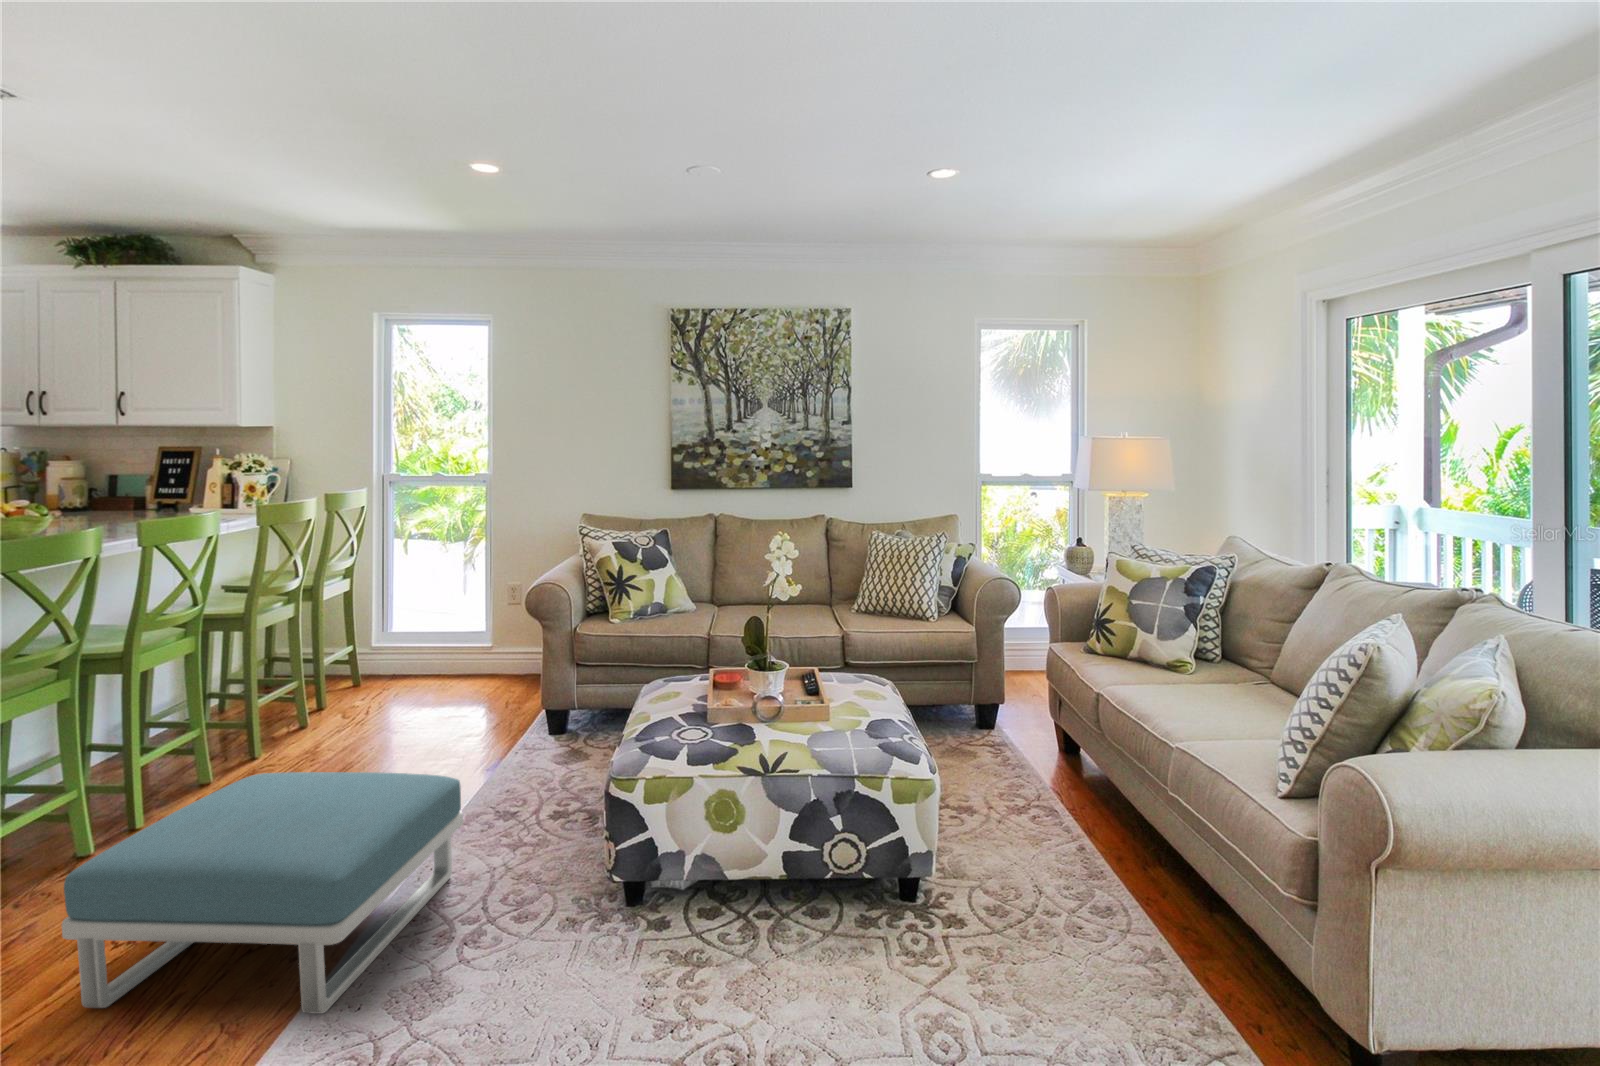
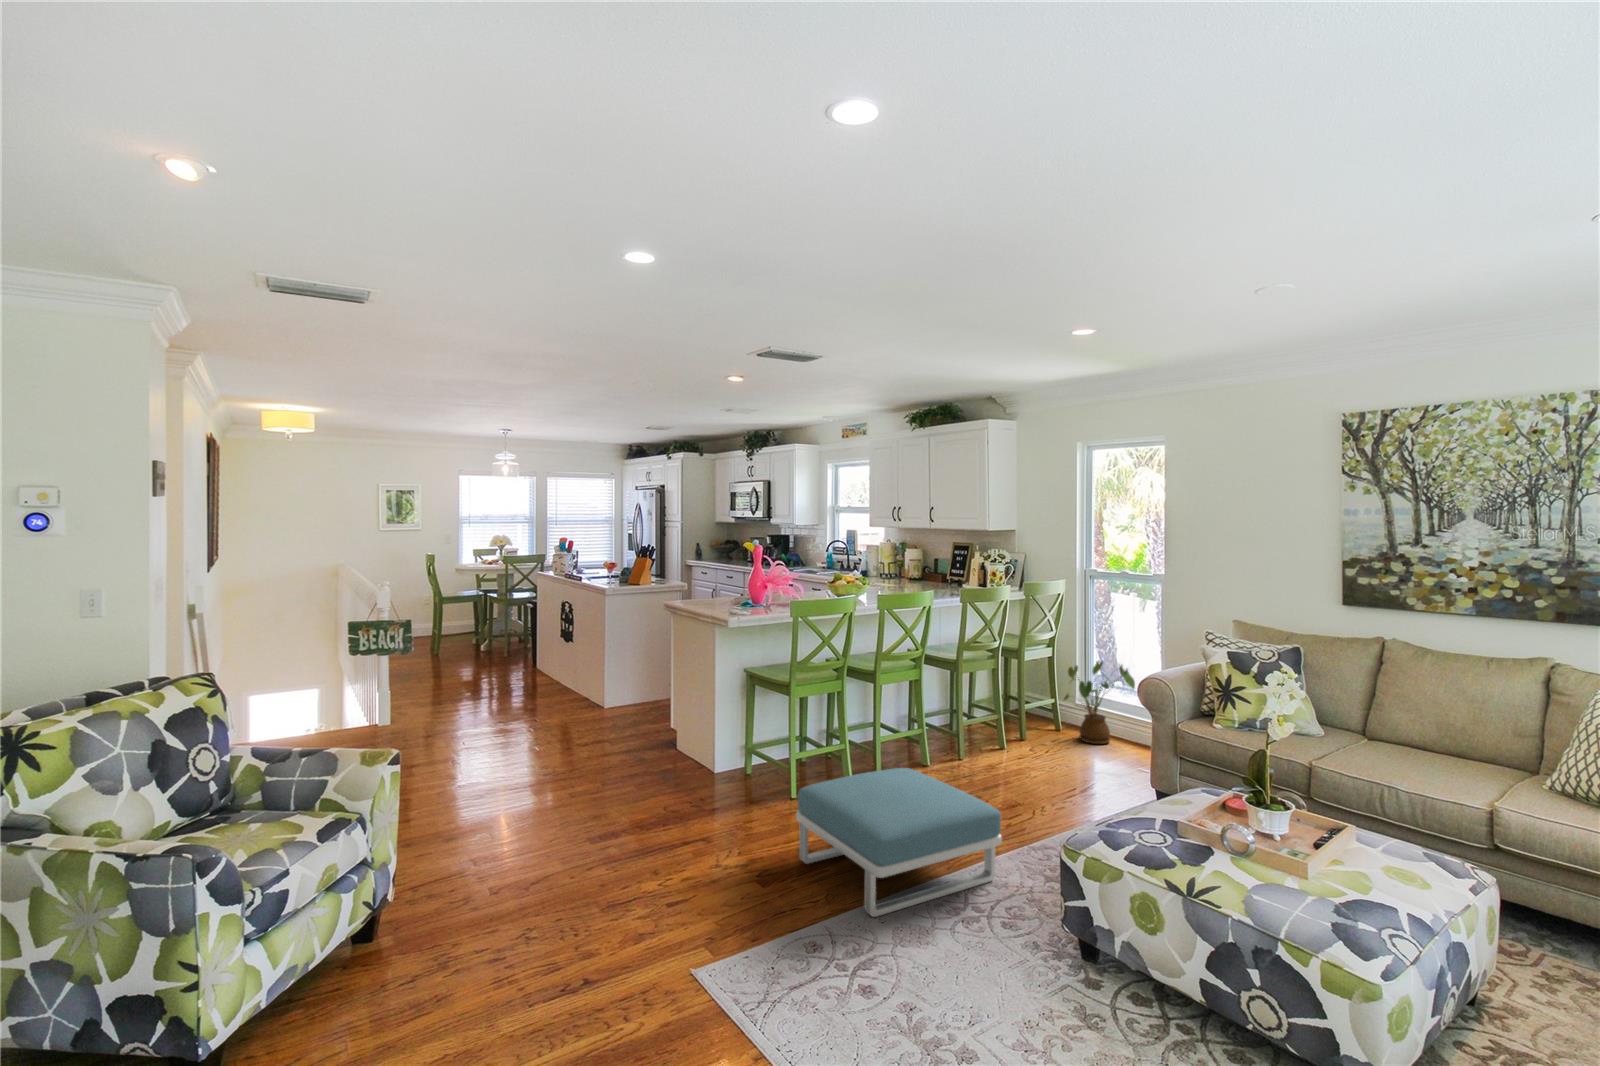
house plant: none [377,584,468,689] -> present [1064,662,1135,744]

